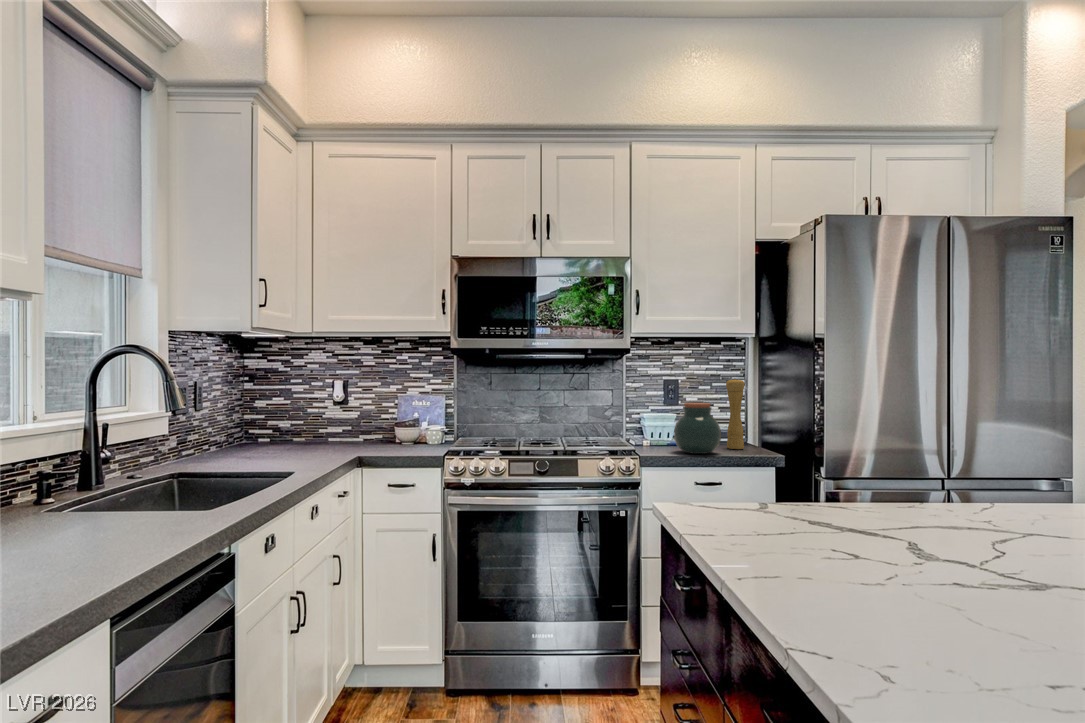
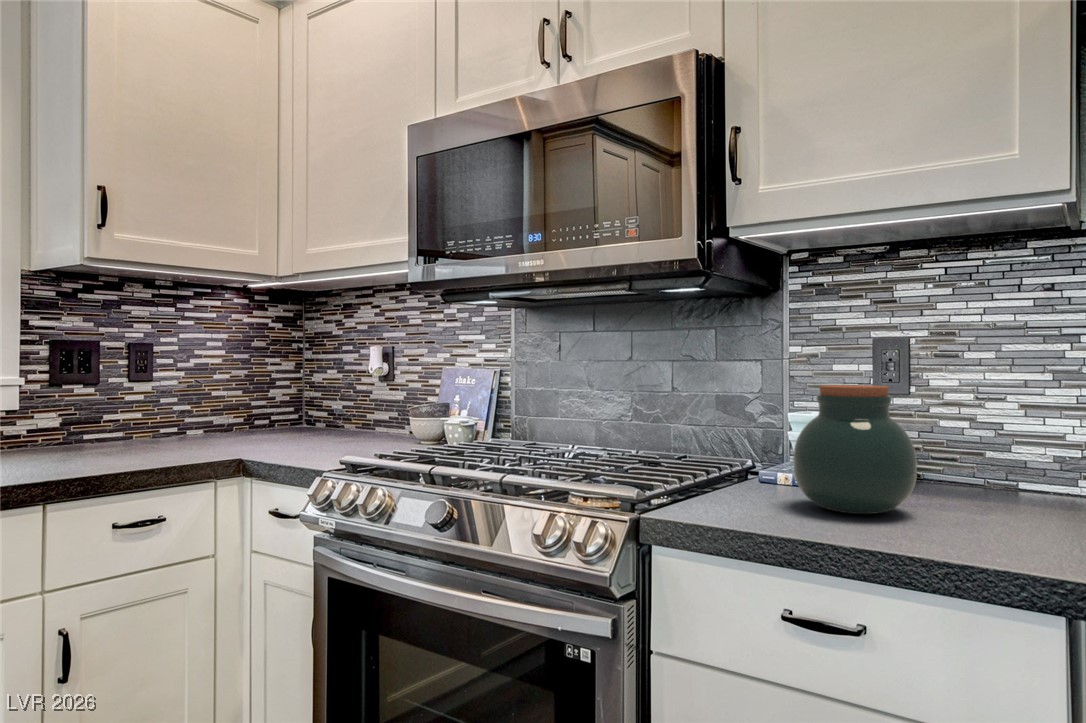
pepper mill: present [726,379,745,449] -> none [982,325,1036,514]

